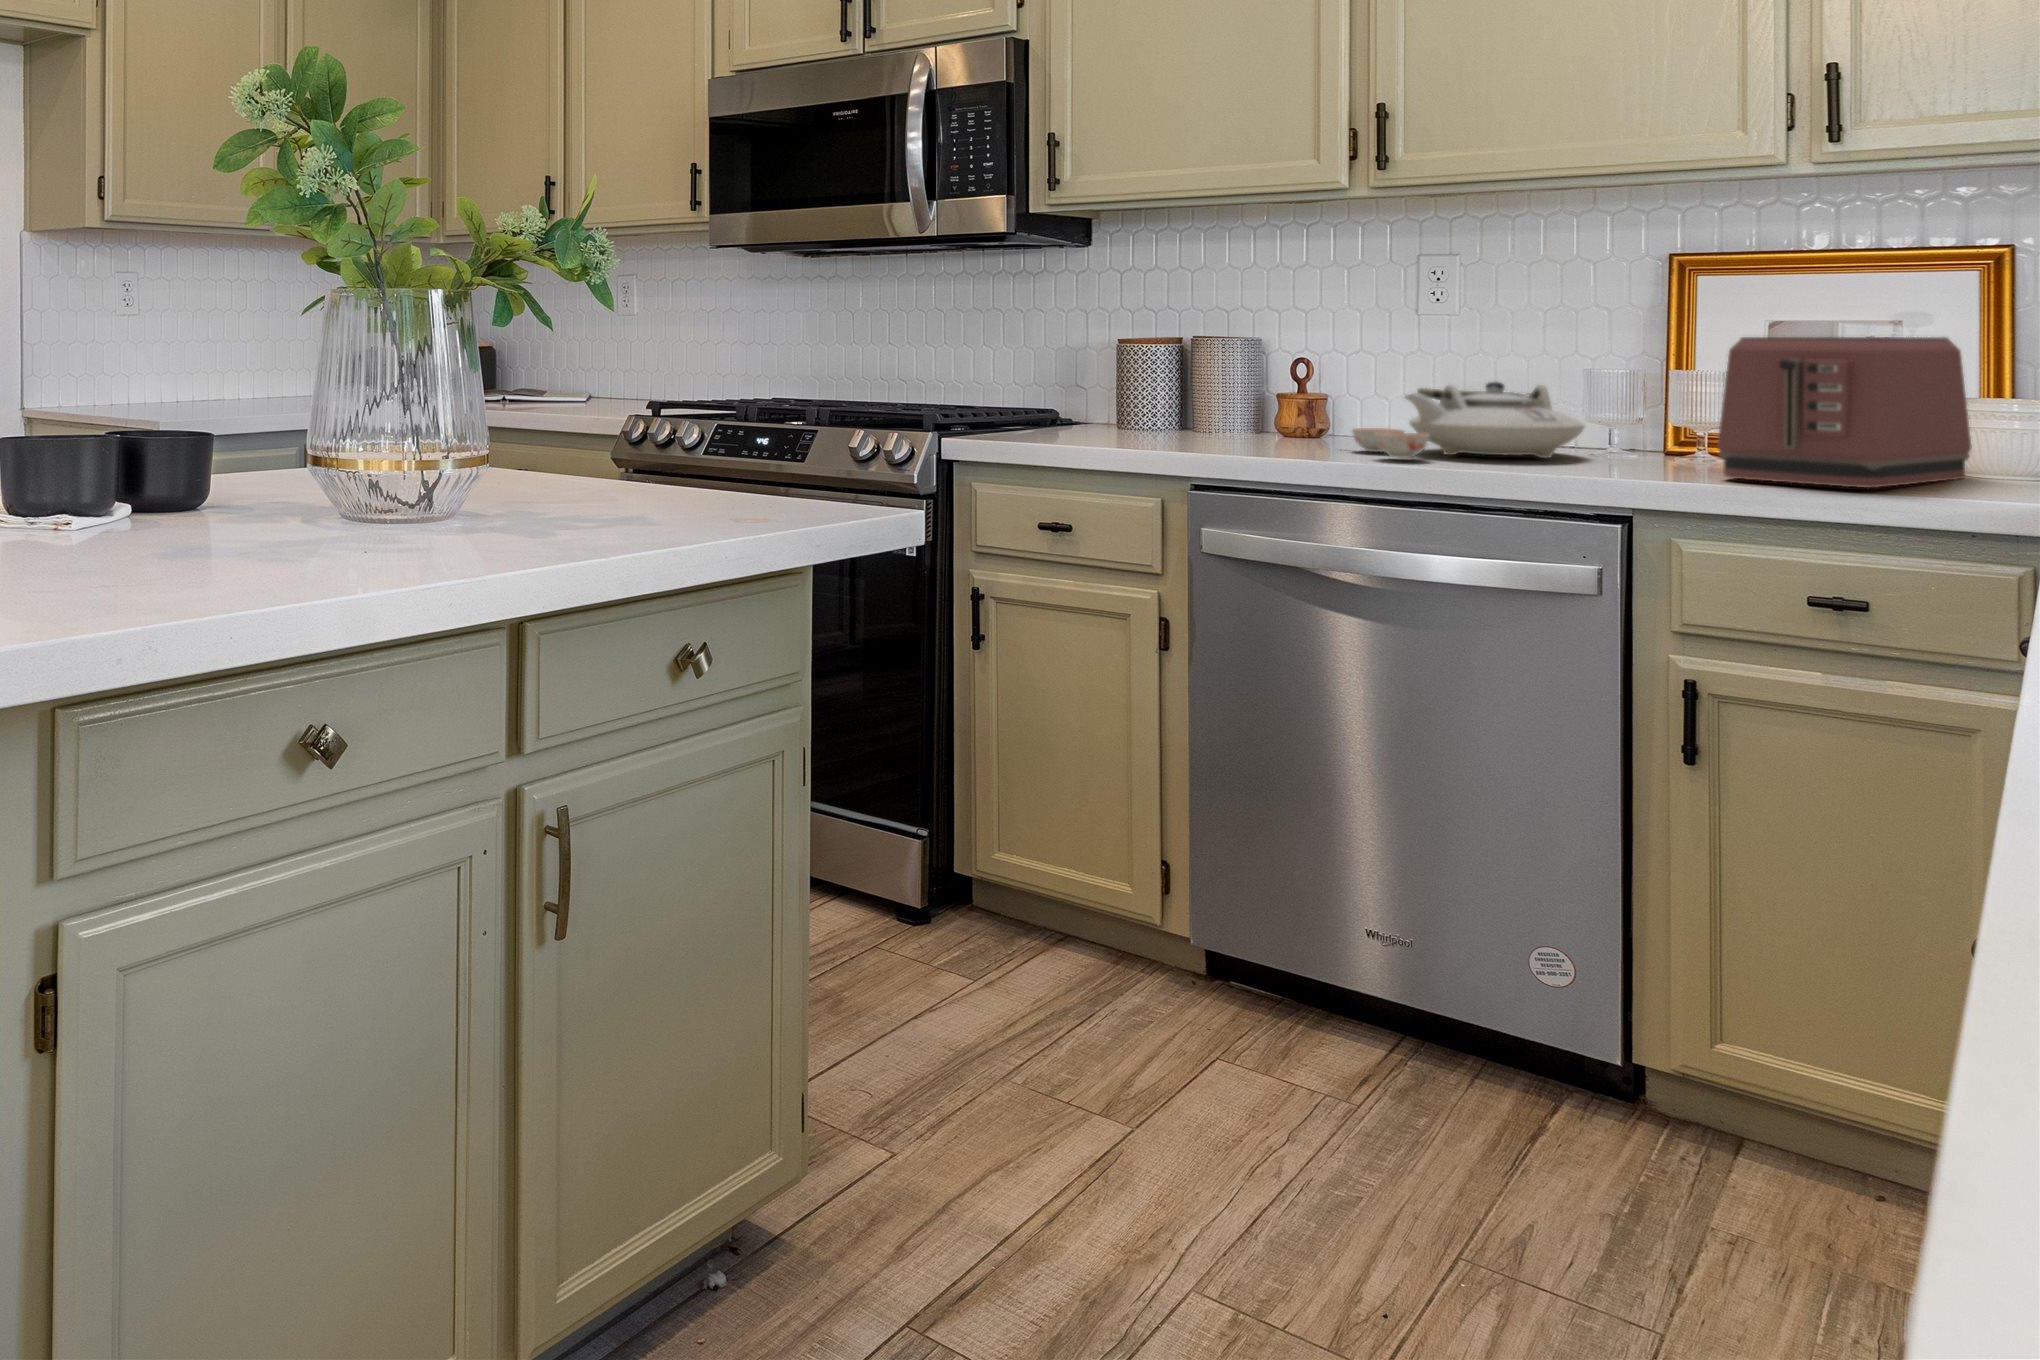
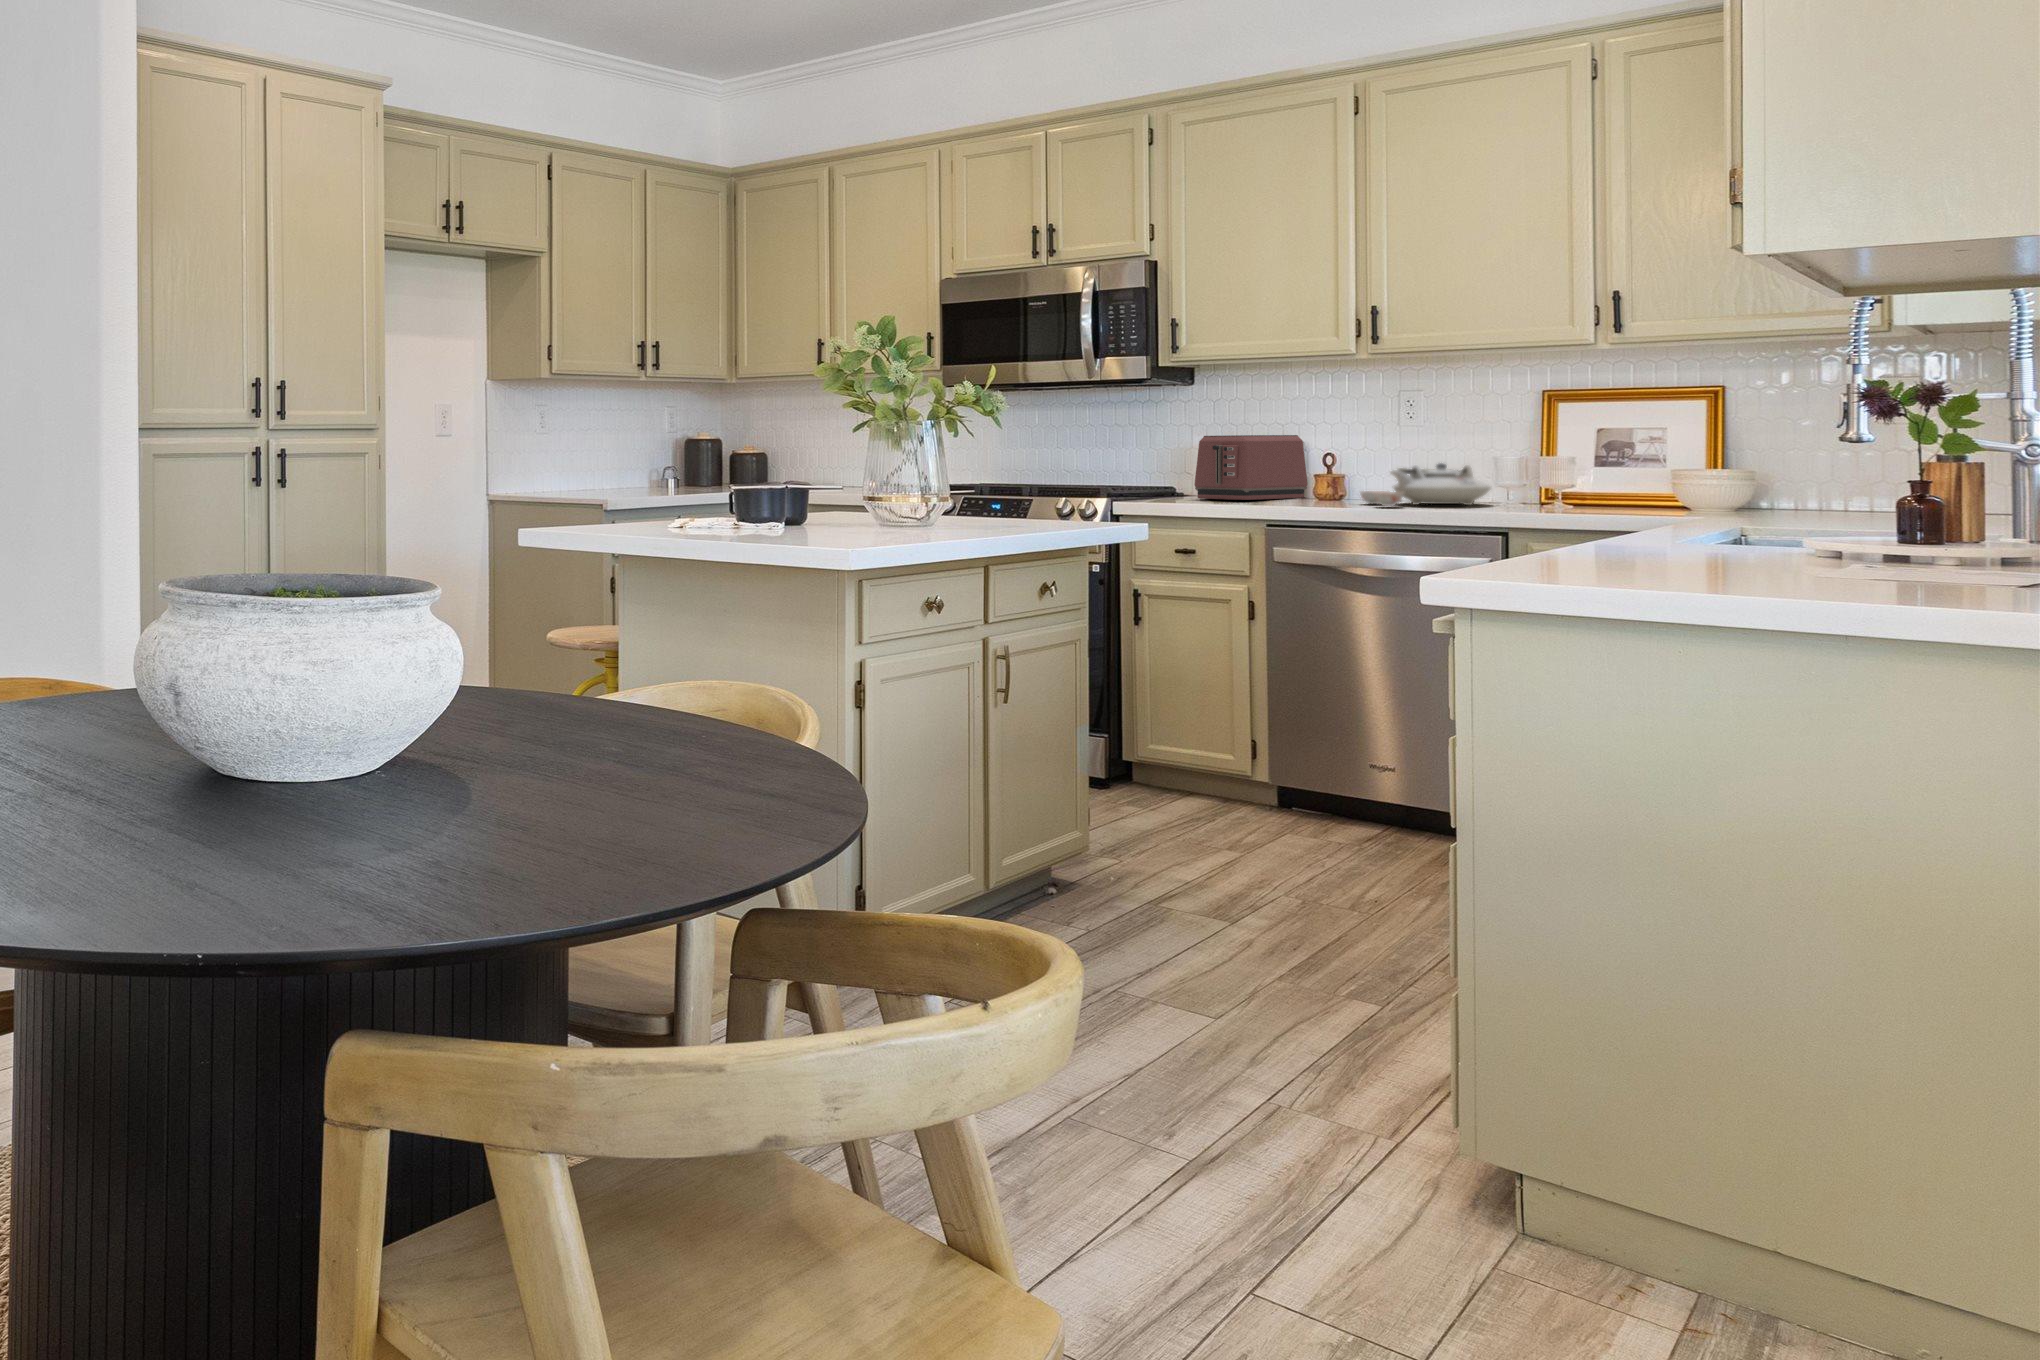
toaster: present [1717,337,1971,488] -> present [1194,435,1307,500]

